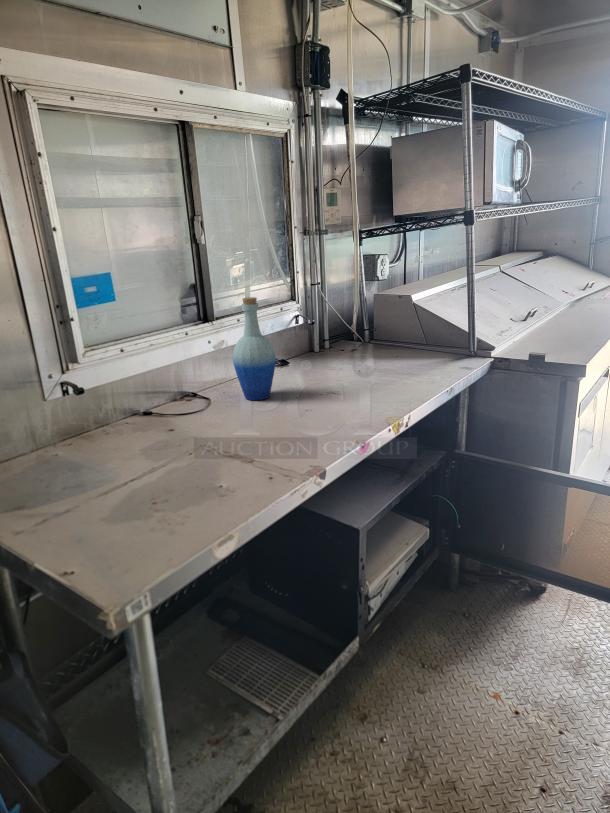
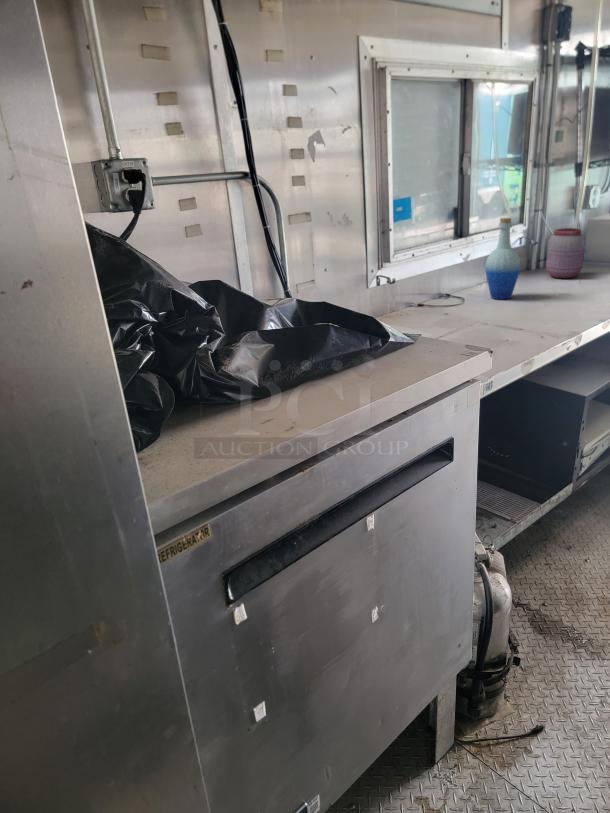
jar: none [324,305,365,364] -> present [546,228,585,278]

